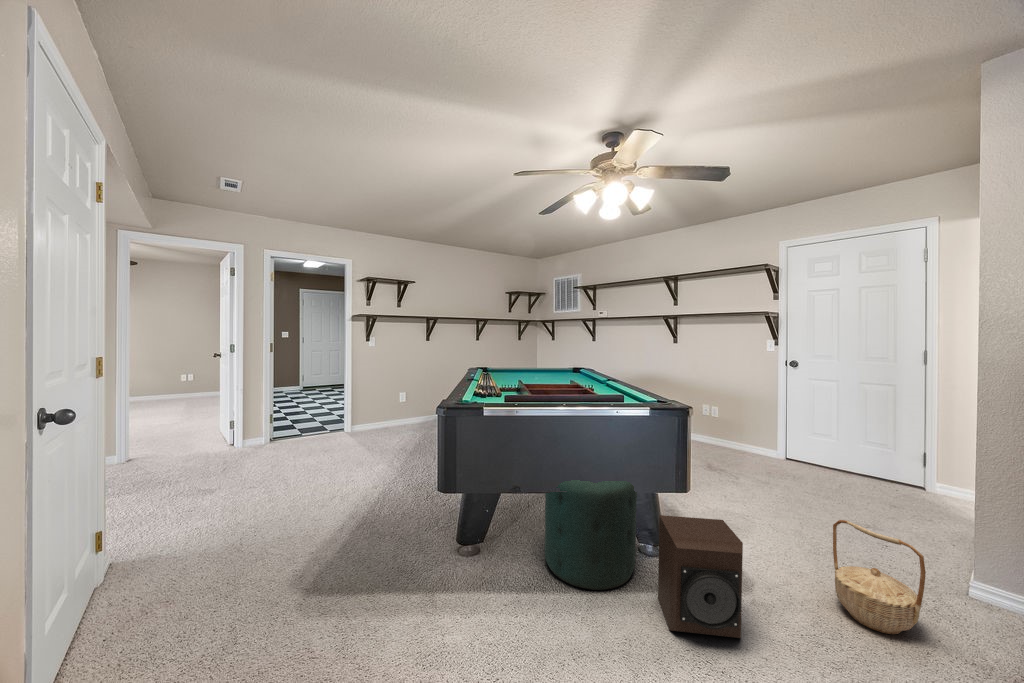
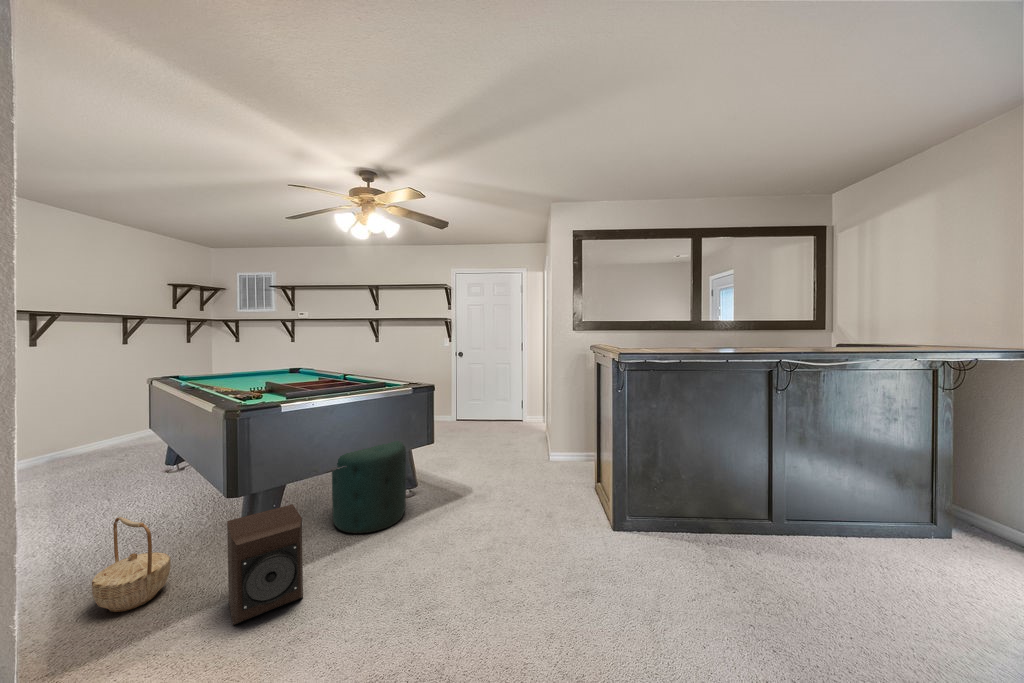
speaker: present [658,515,743,638] -> present [227,504,303,625]
basket: present [833,520,926,634] -> present [92,517,171,612]

